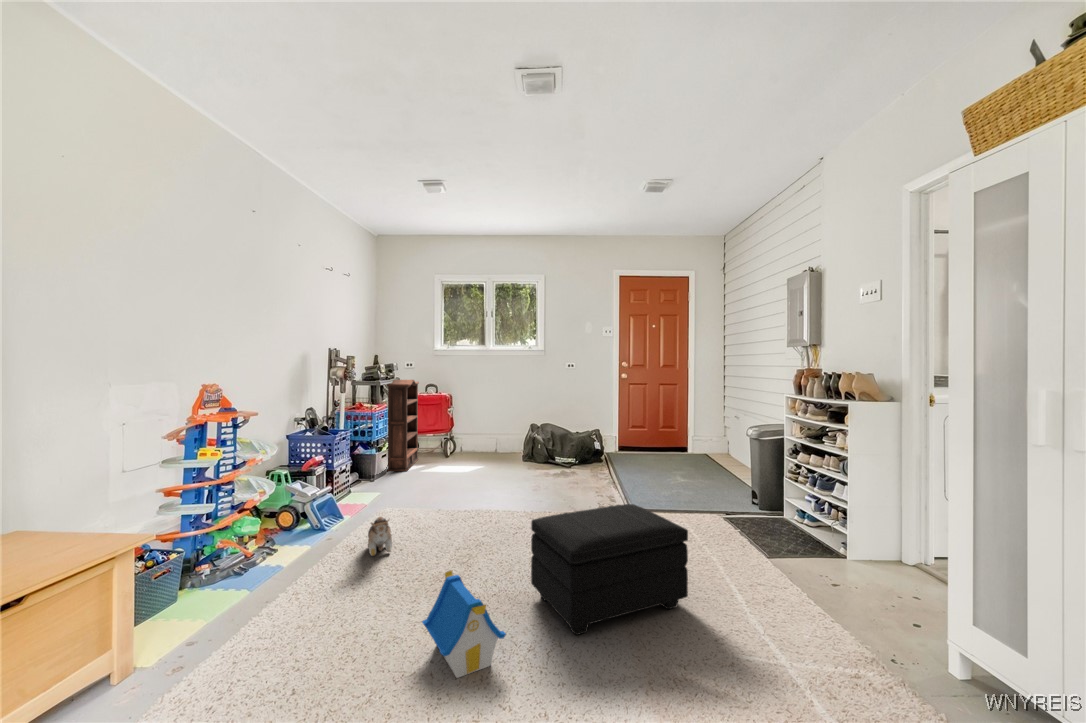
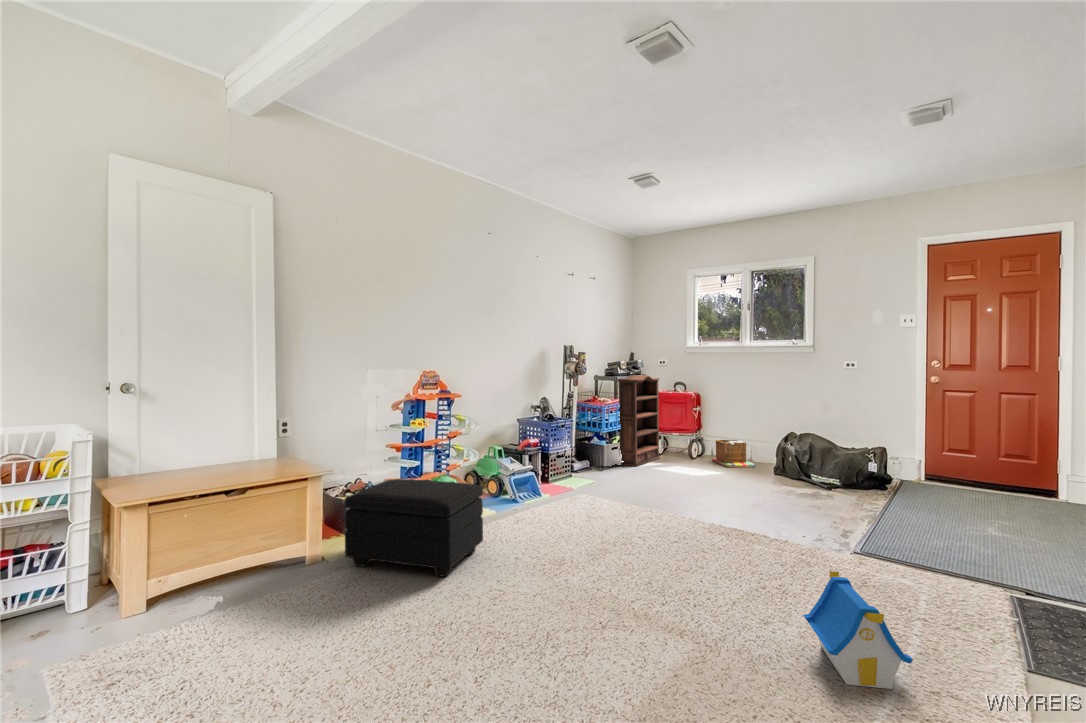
laundry basket: none [466,435,504,460] -> present [712,440,756,468]
footstool: present [531,504,688,635] -> present [345,479,483,577]
plush toy: present [368,517,392,556] -> none [519,491,549,525]
toy house: present [422,570,506,678] -> present [803,572,913,689]

